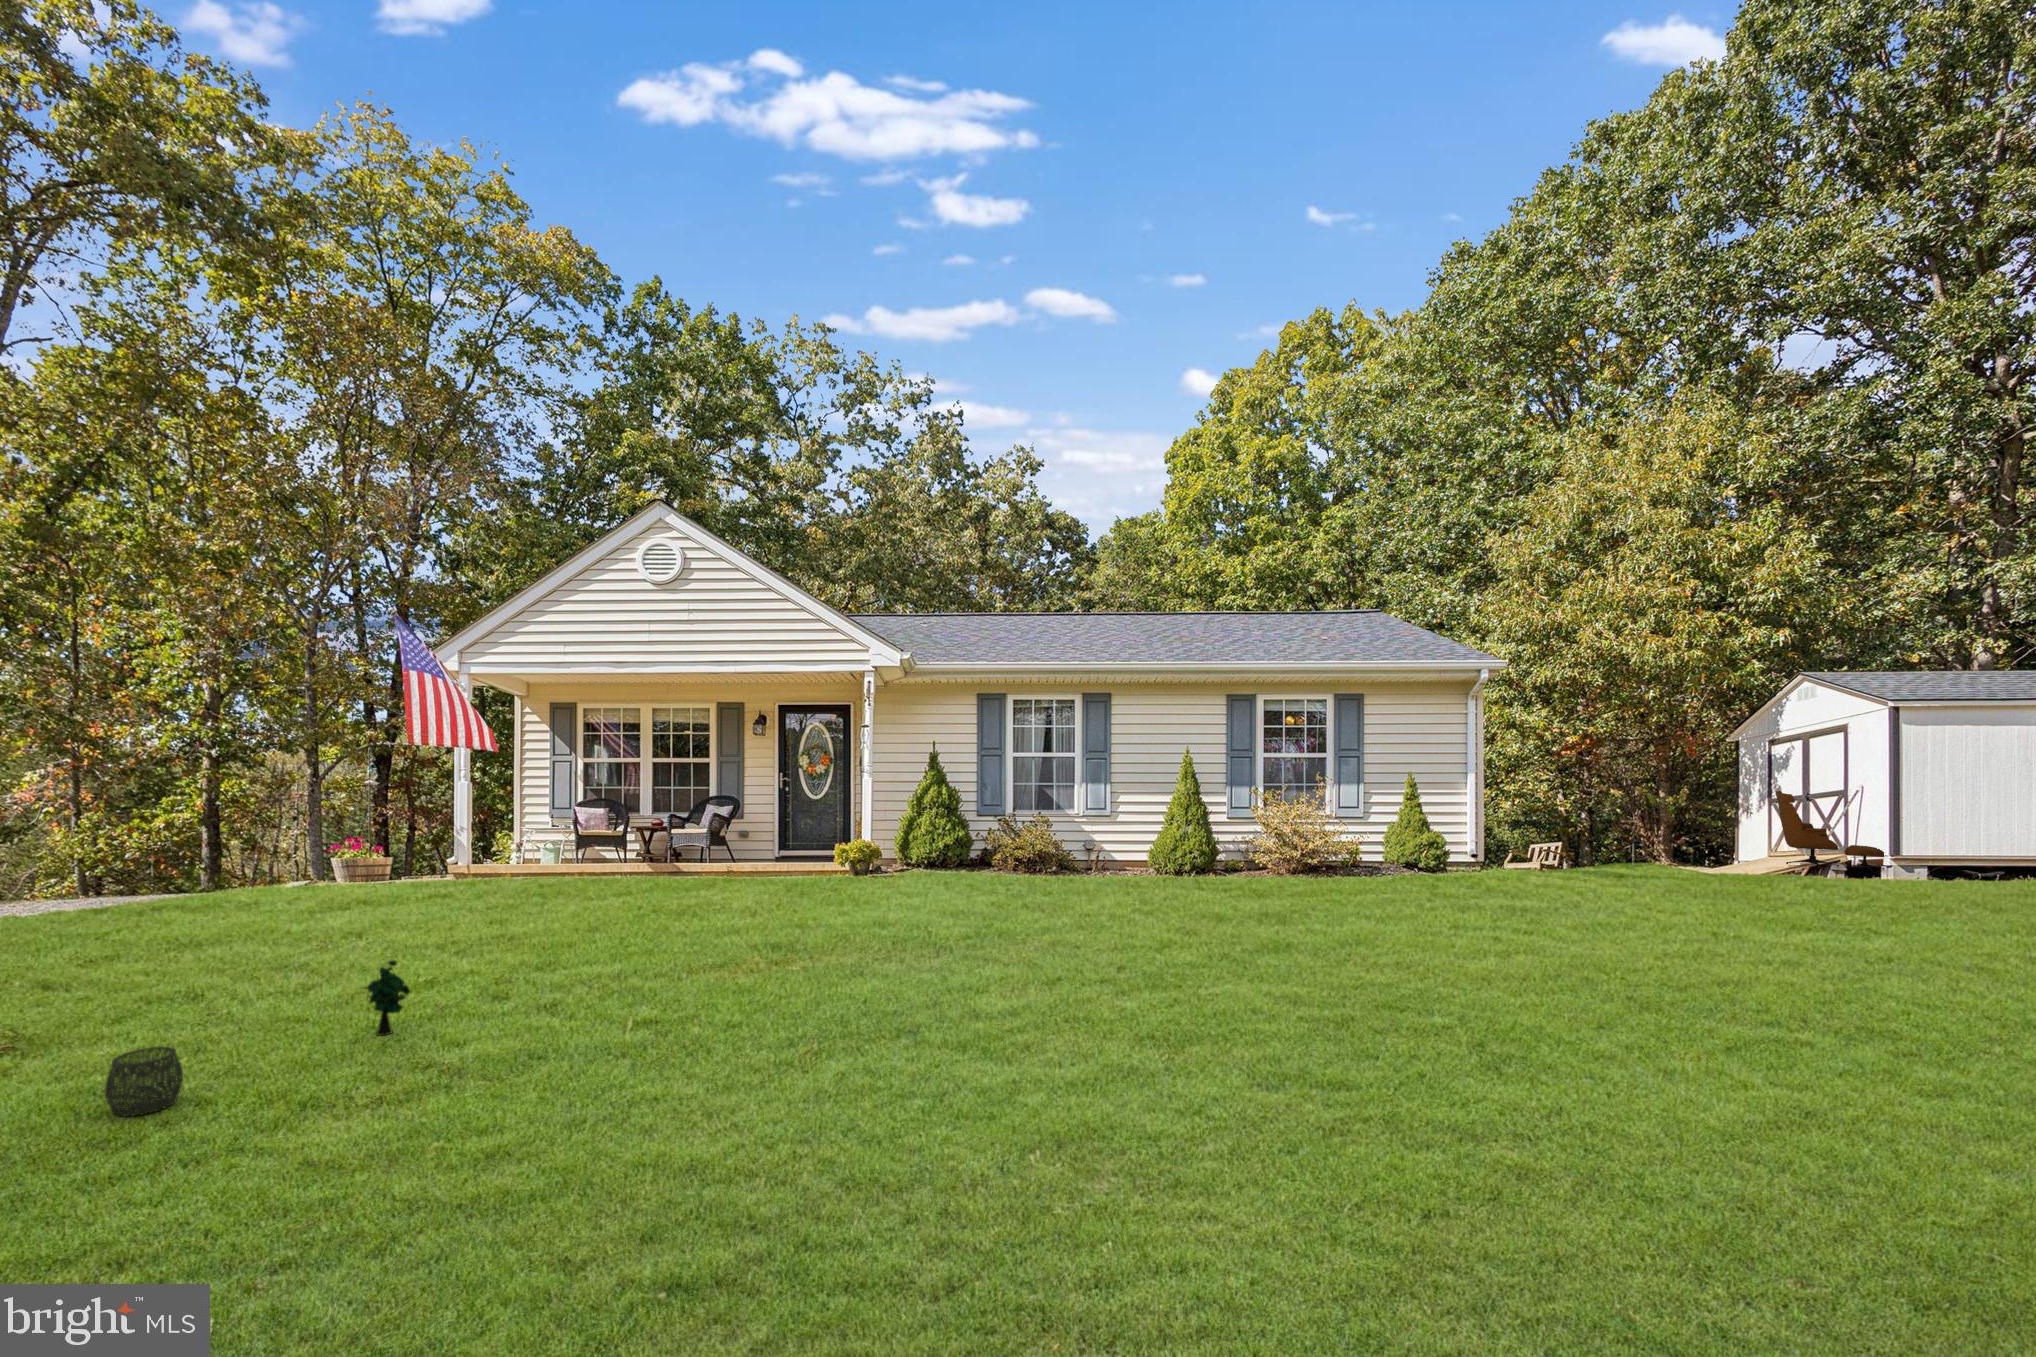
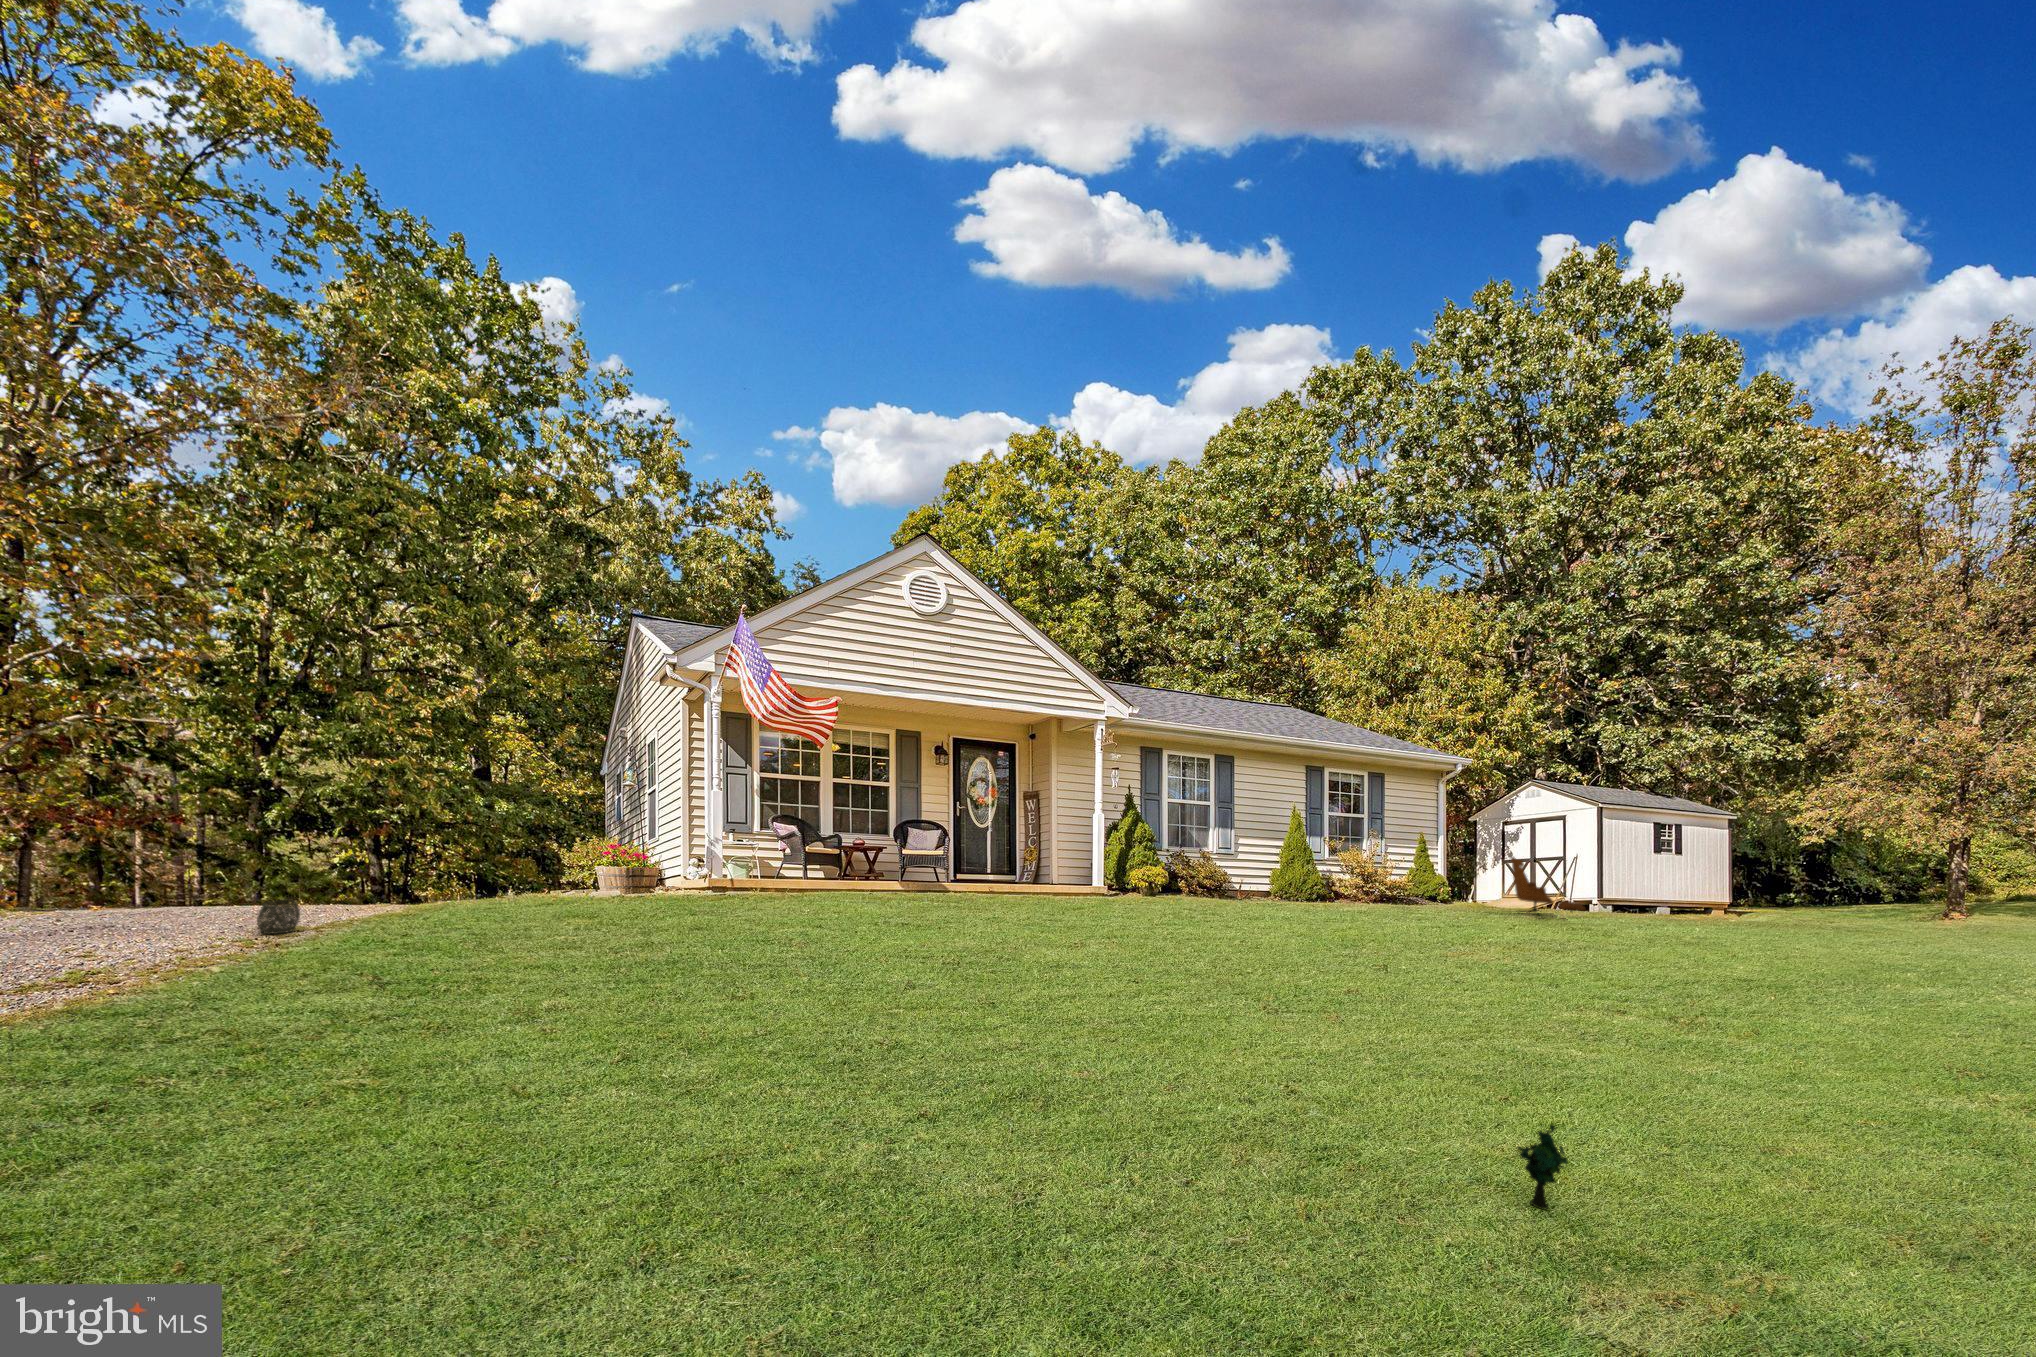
decorative plant: present [365,960,410,1035] -> present [1517,1125,1568,1209]
woven basket: present [105,1046,183,1116] -> present [257,900,300,934]

